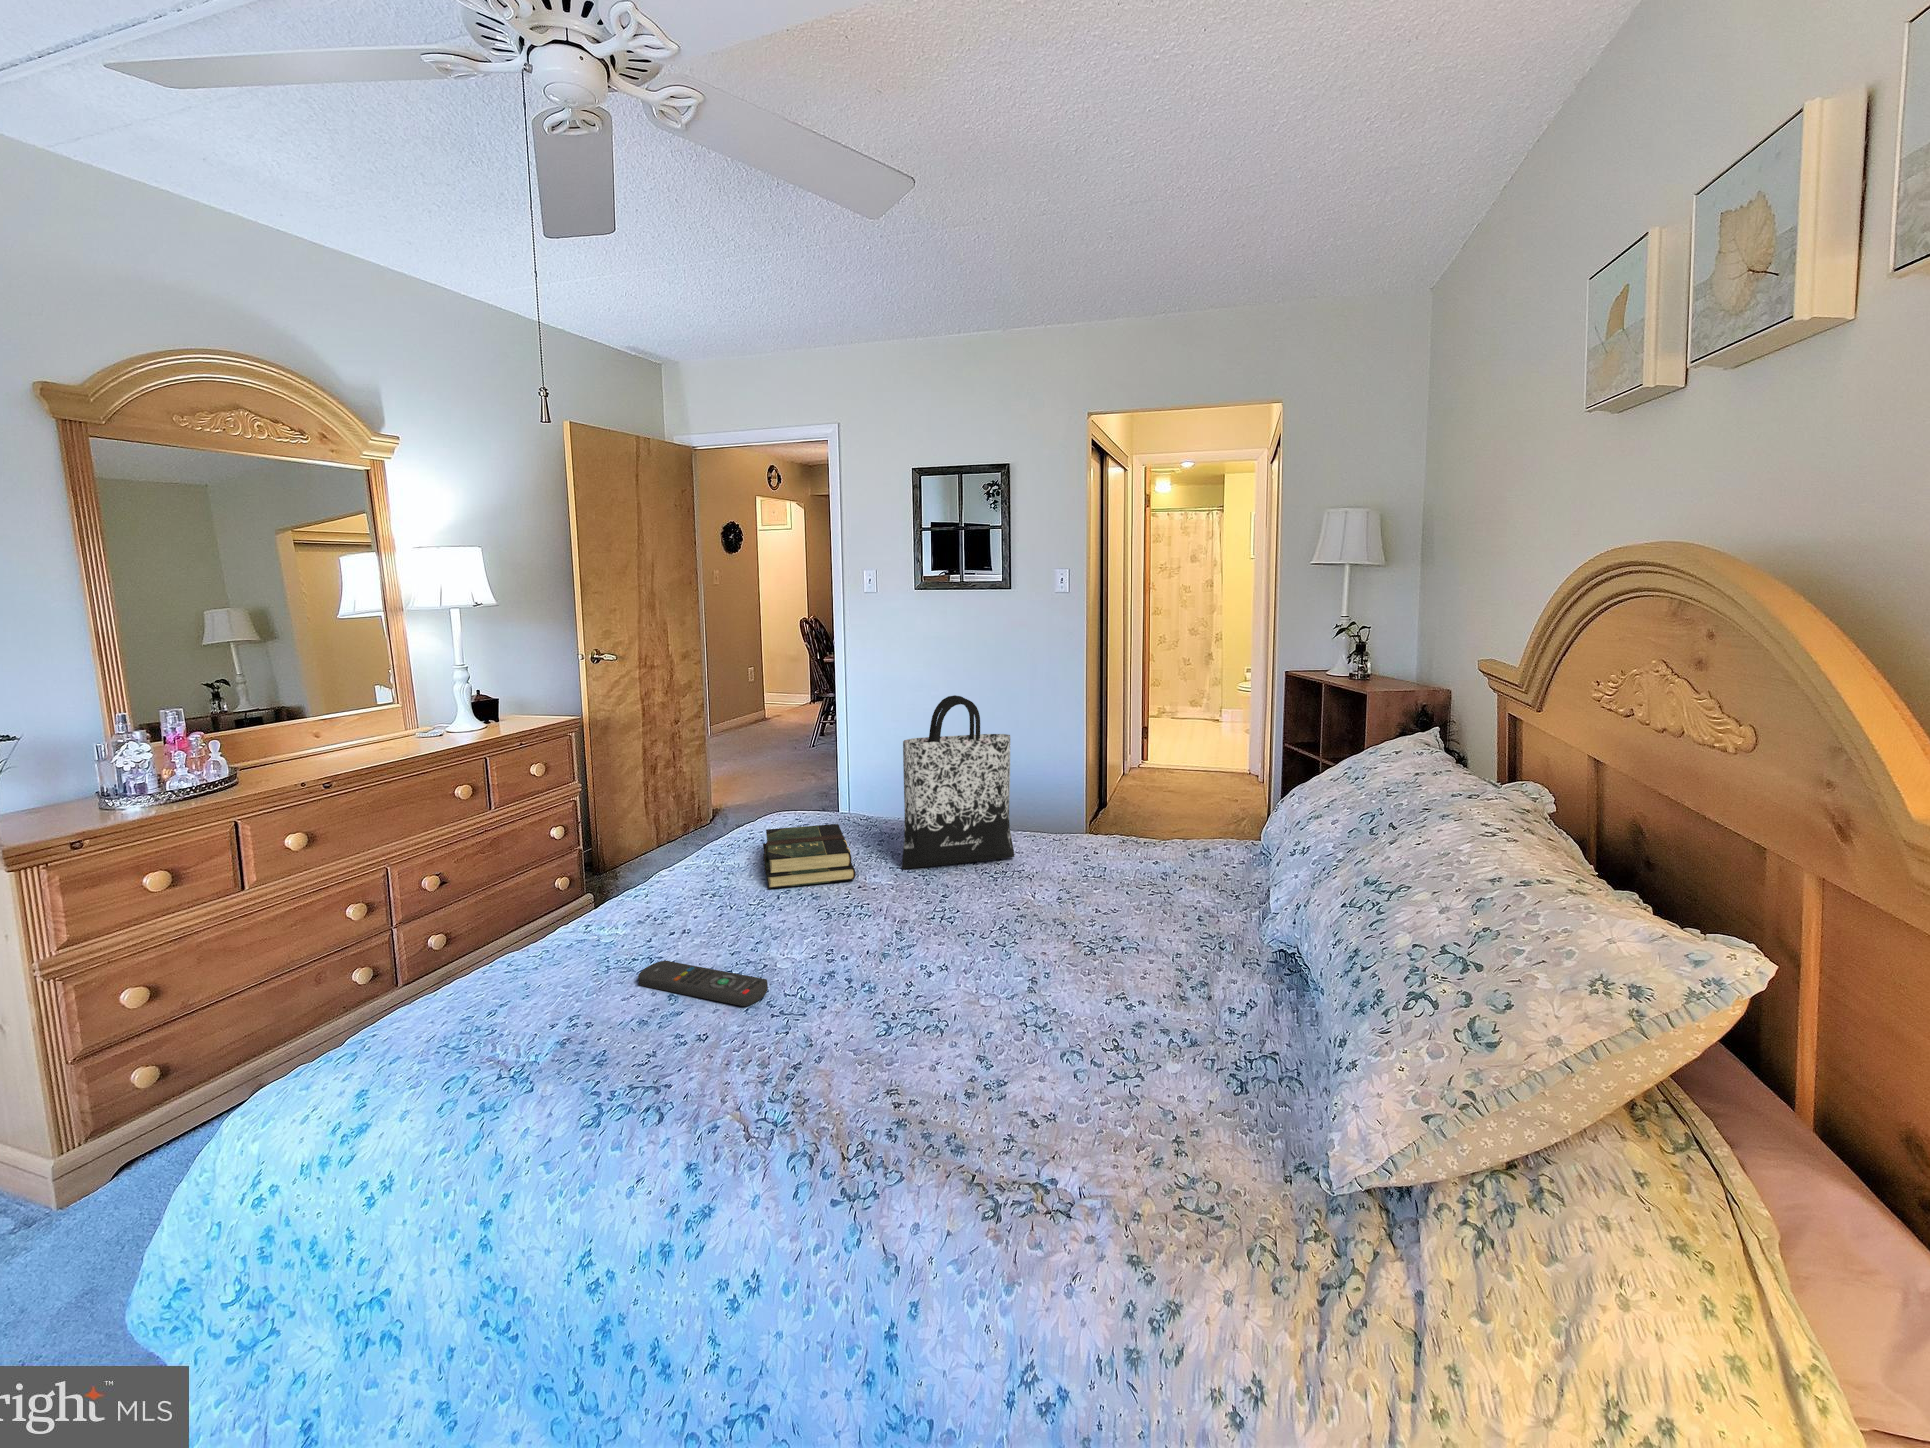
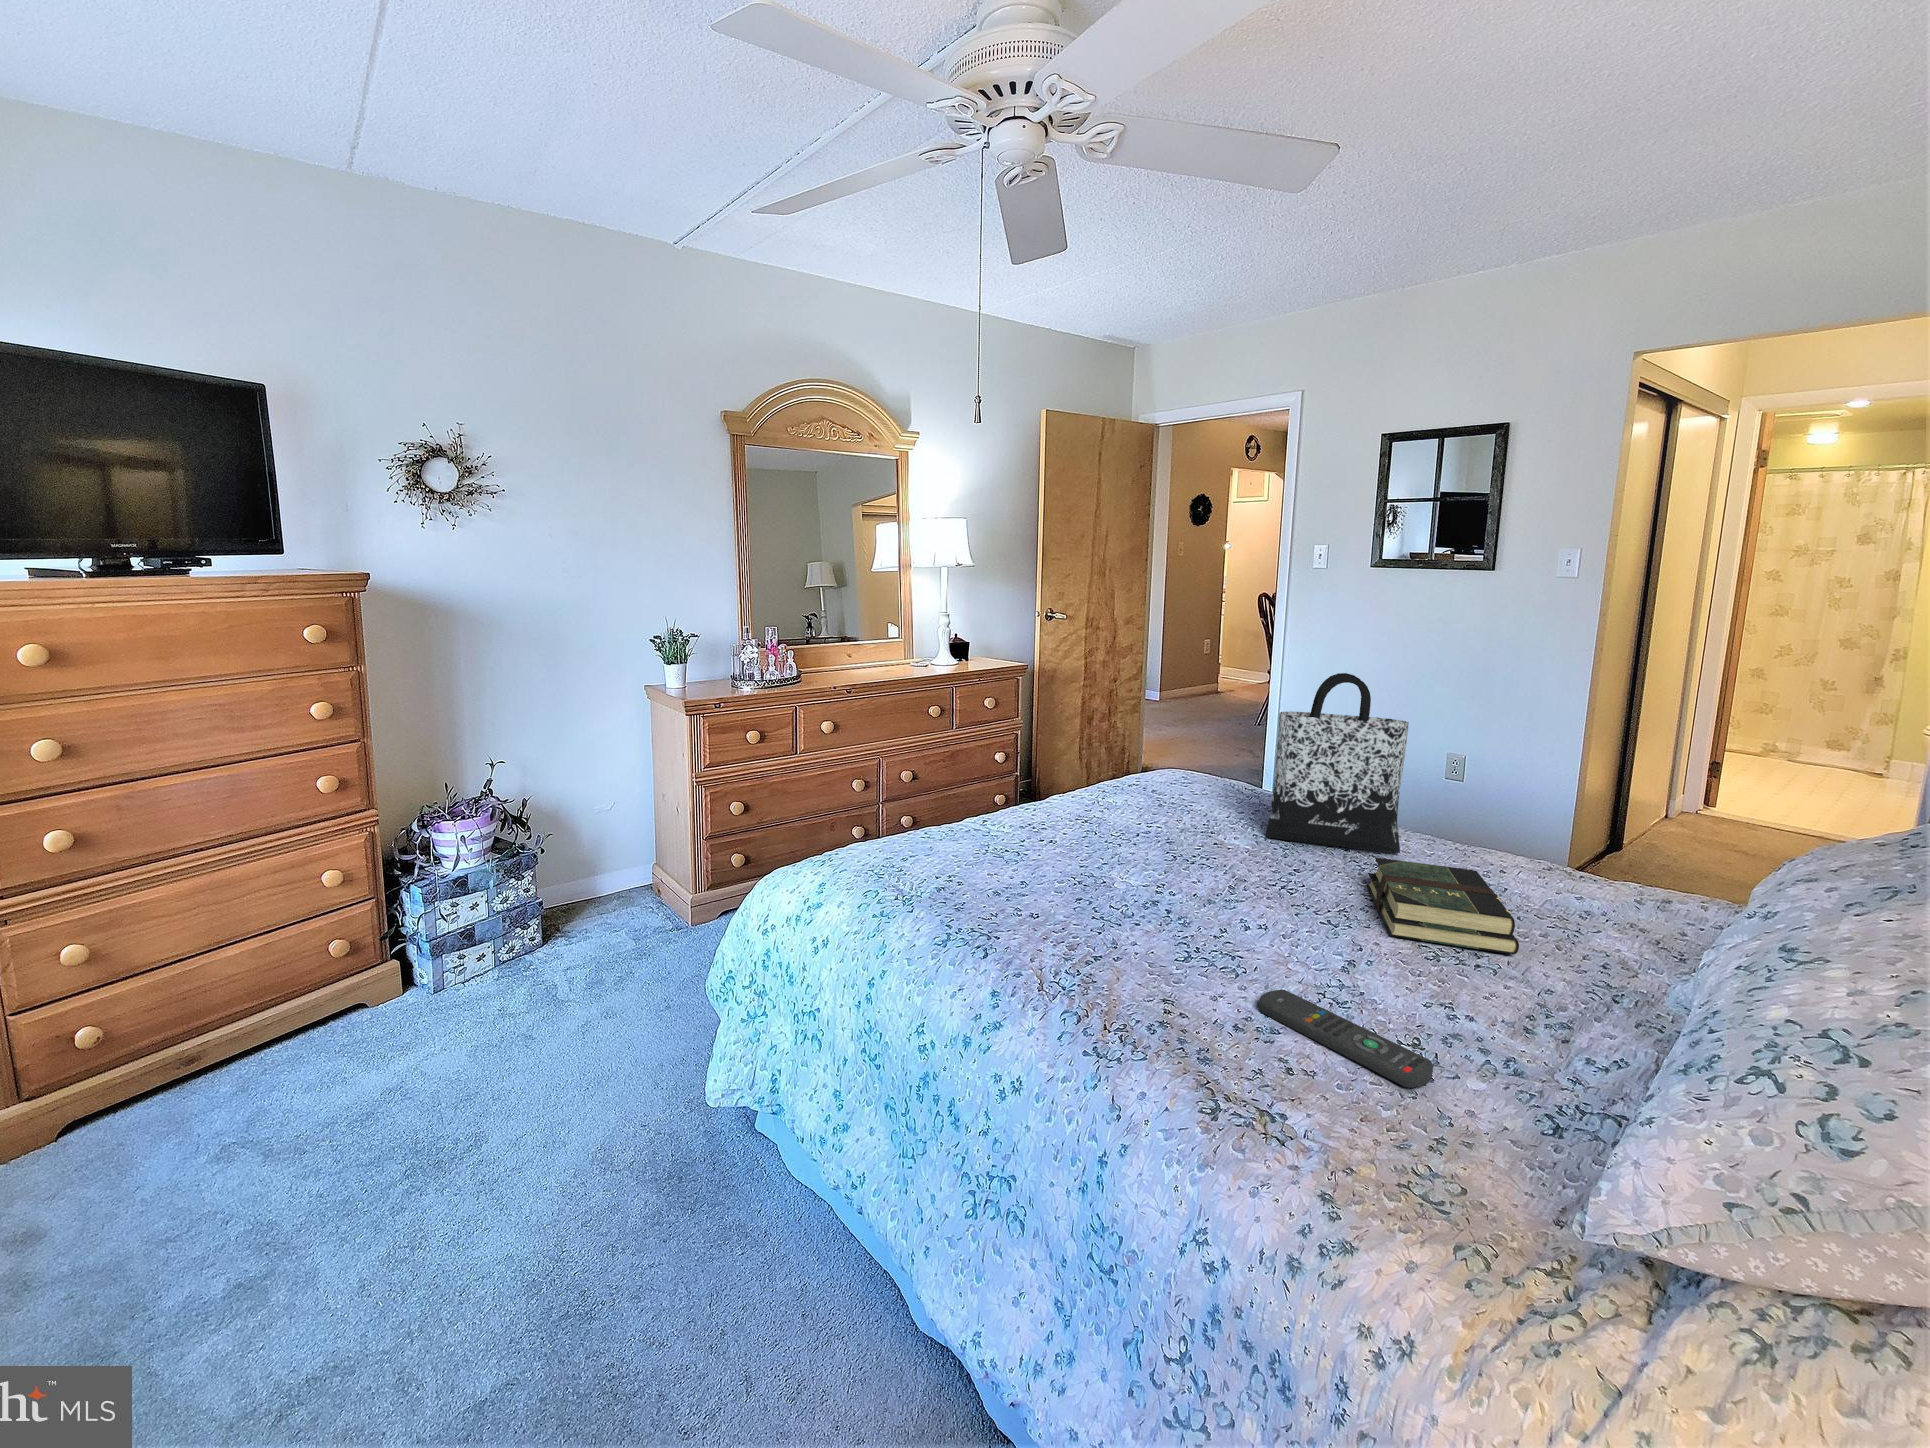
book: present [763,824,856,889] -> present [1367,858,1519,954]
remote control: present [638,960,768,1006] -> present [1259,990,1433,1088]

